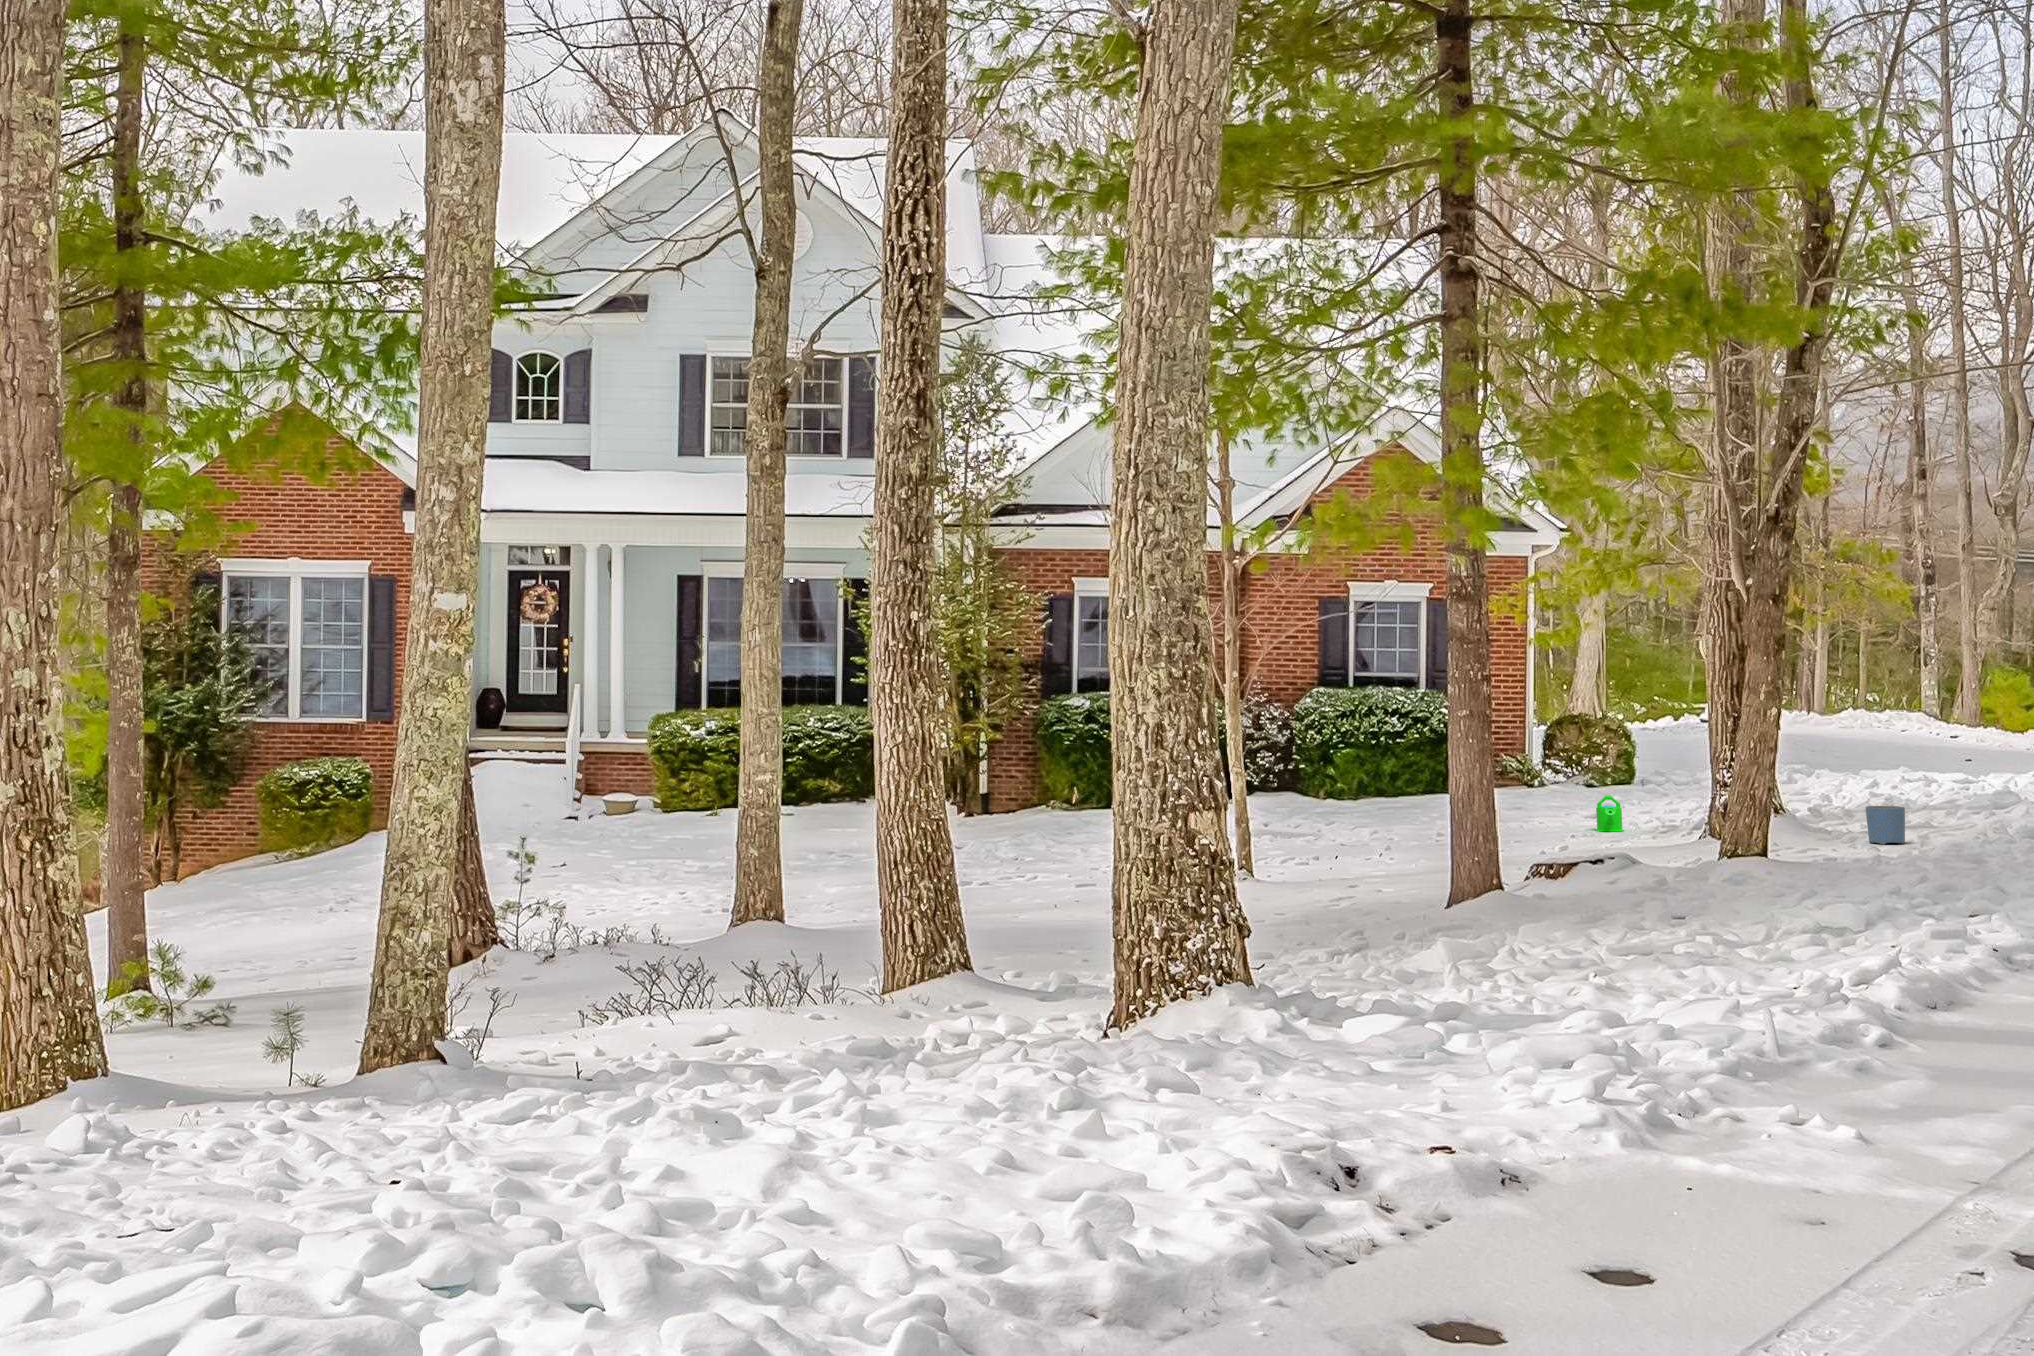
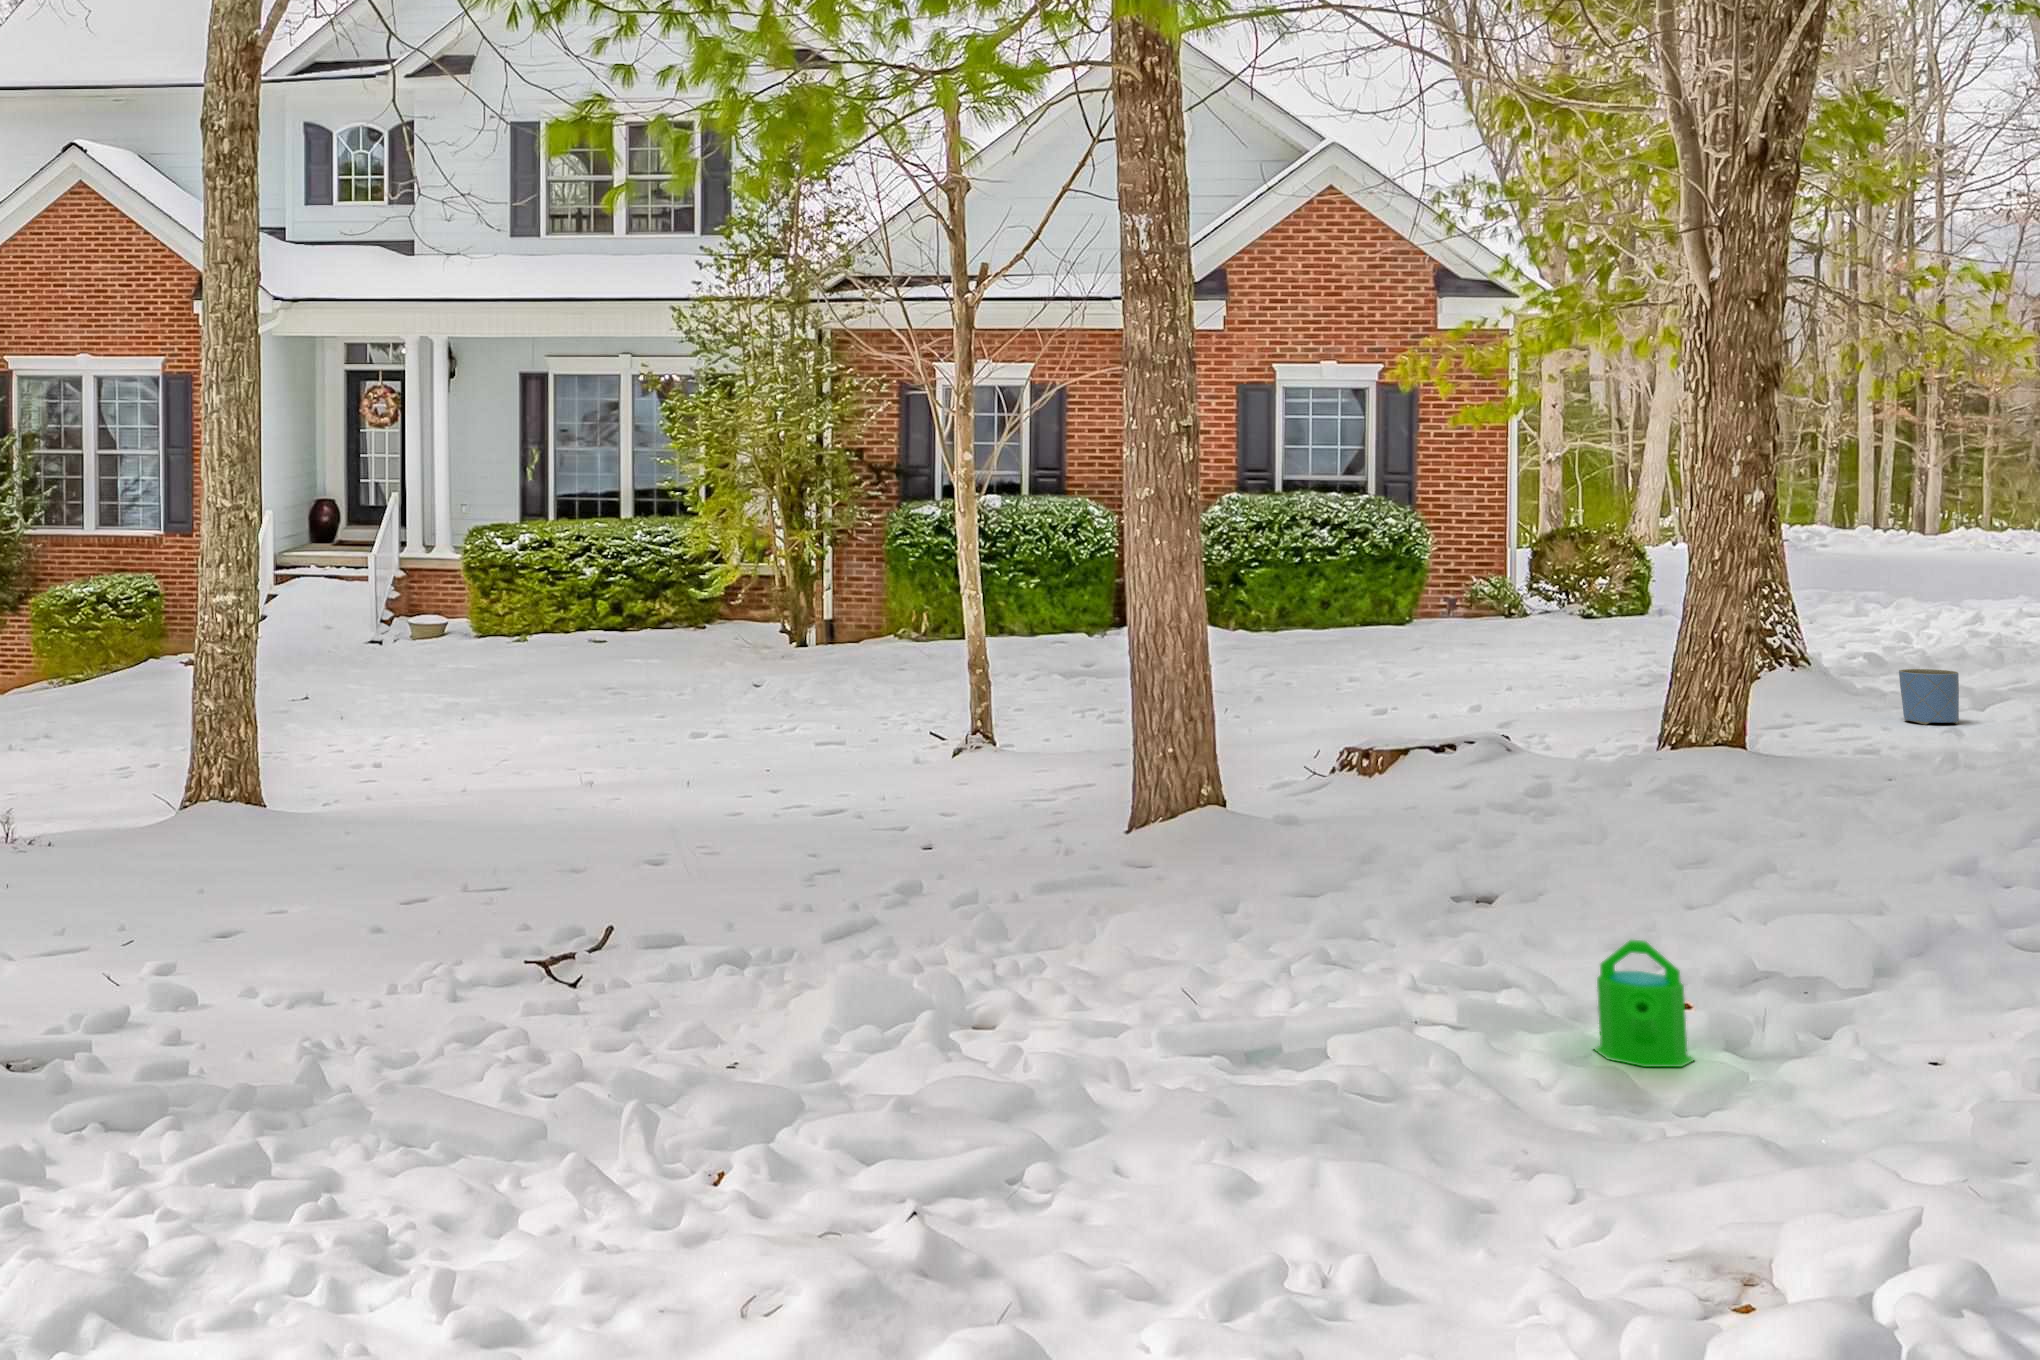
watering can: present [1596,795,1624,832] -> present [1594,940,1694,1067]

